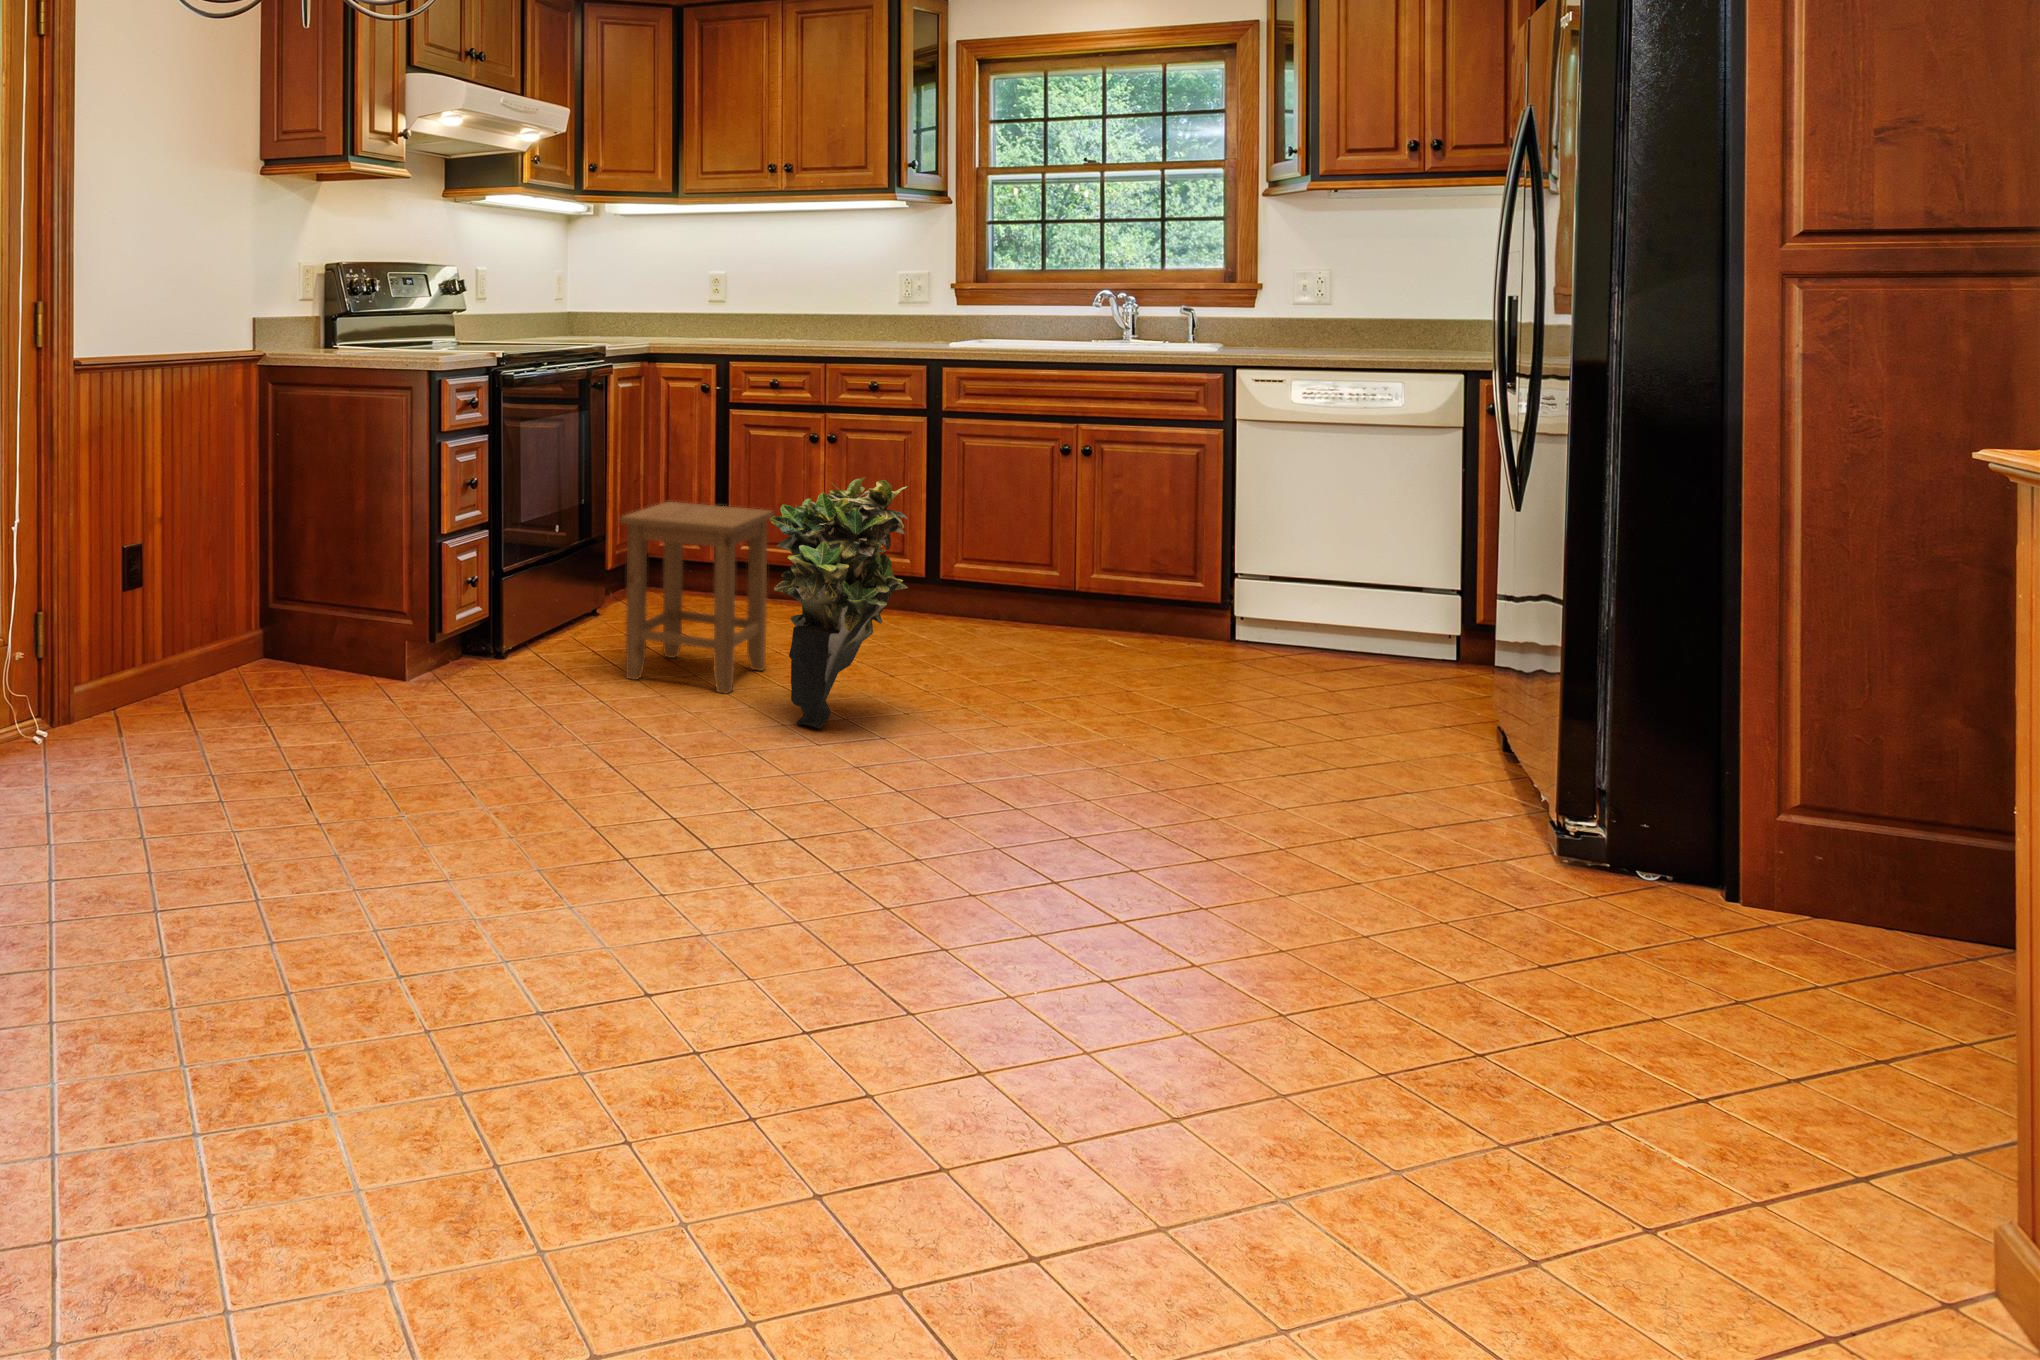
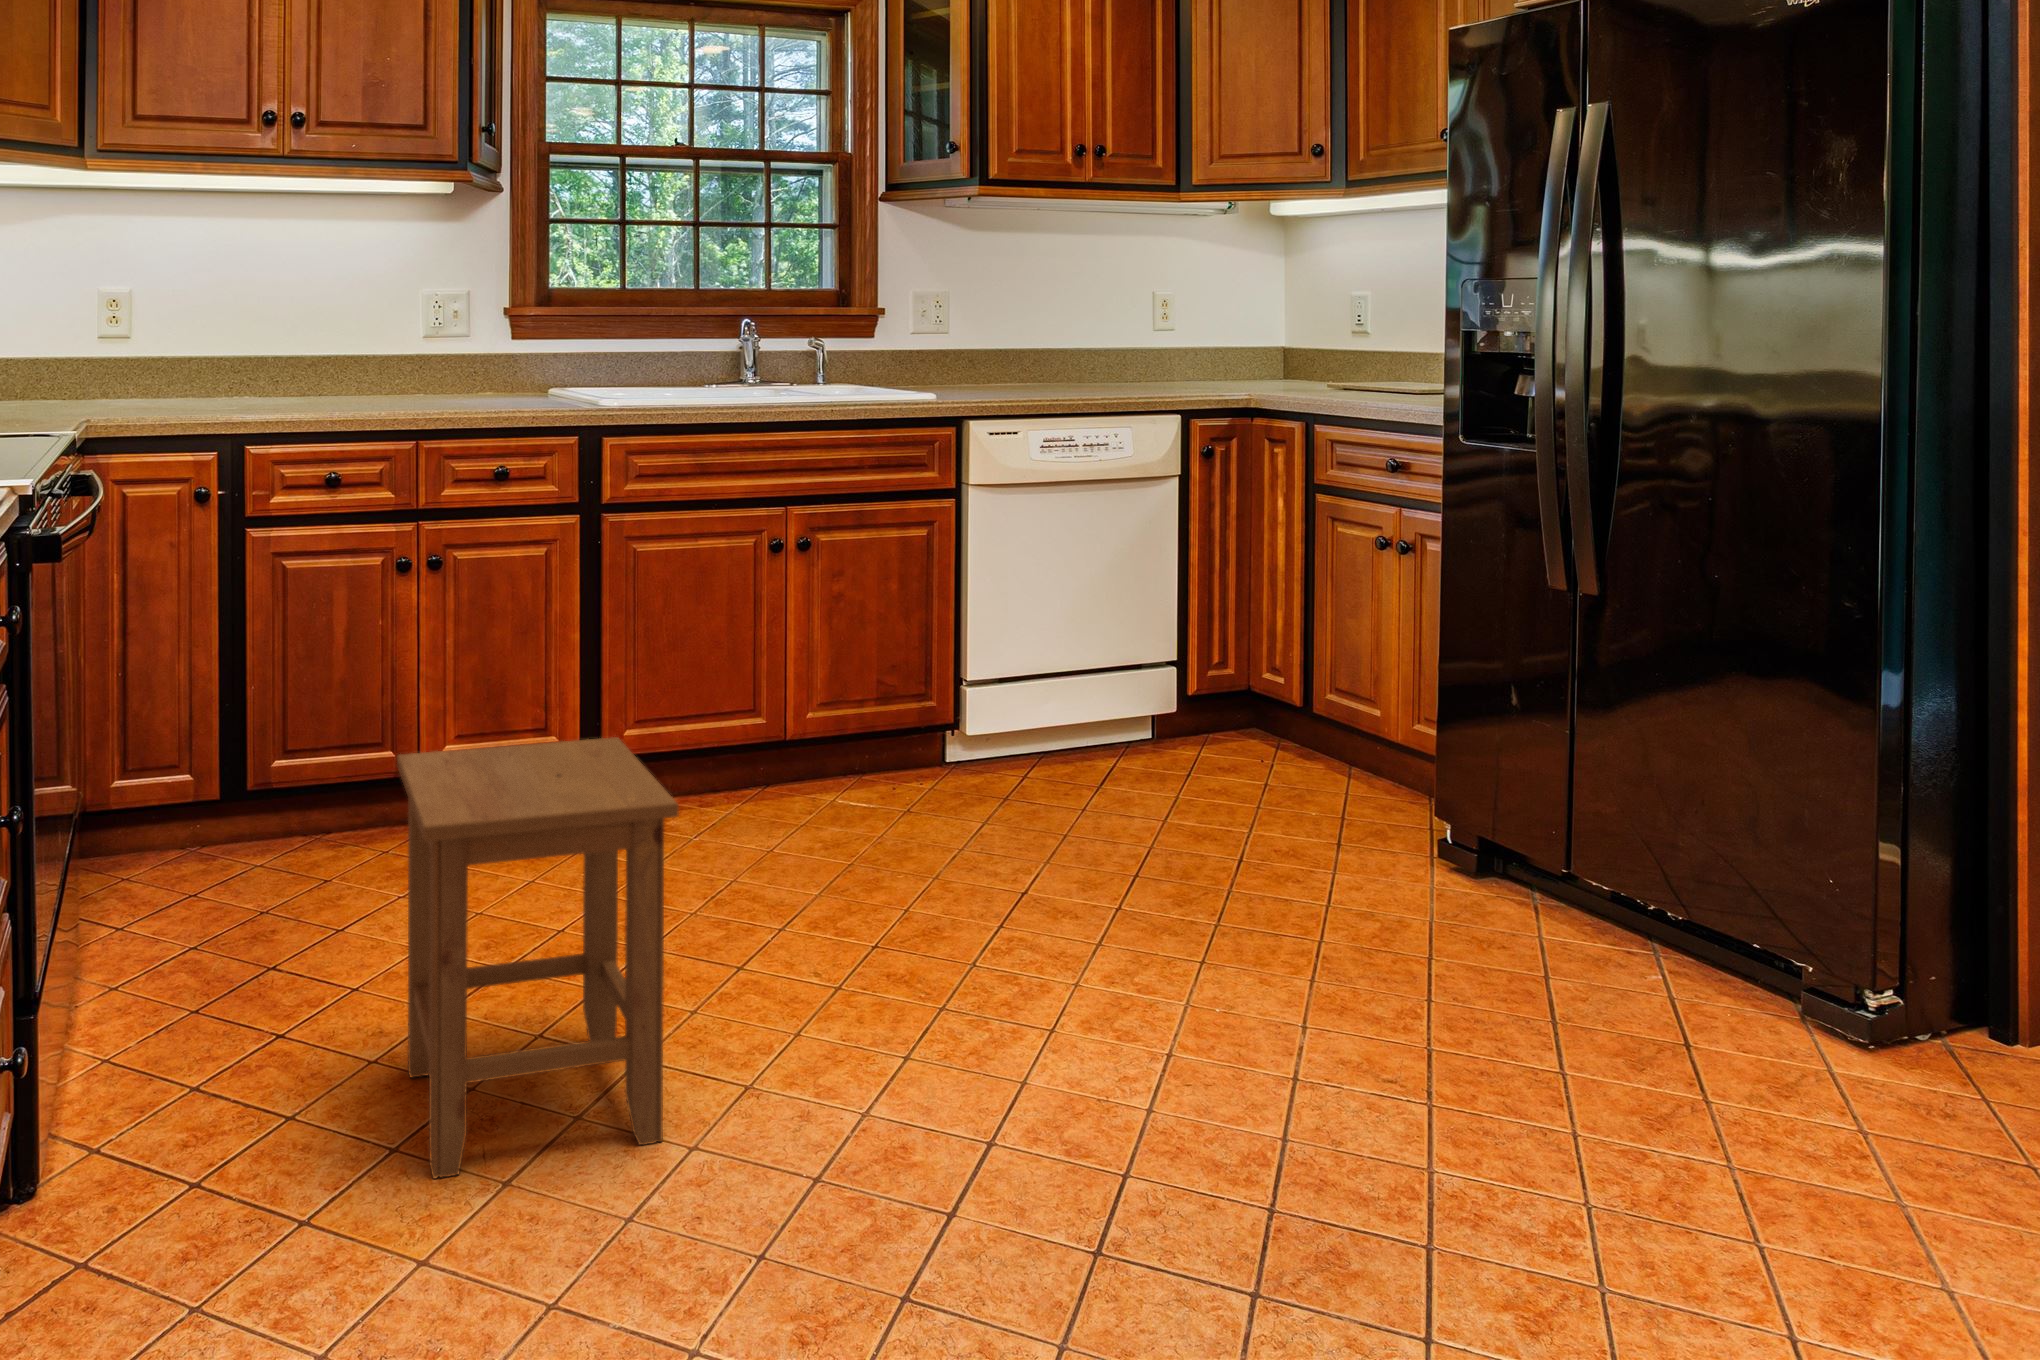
potted plant: present [770,477,908,729] -> none [769,663,1037,1180]

